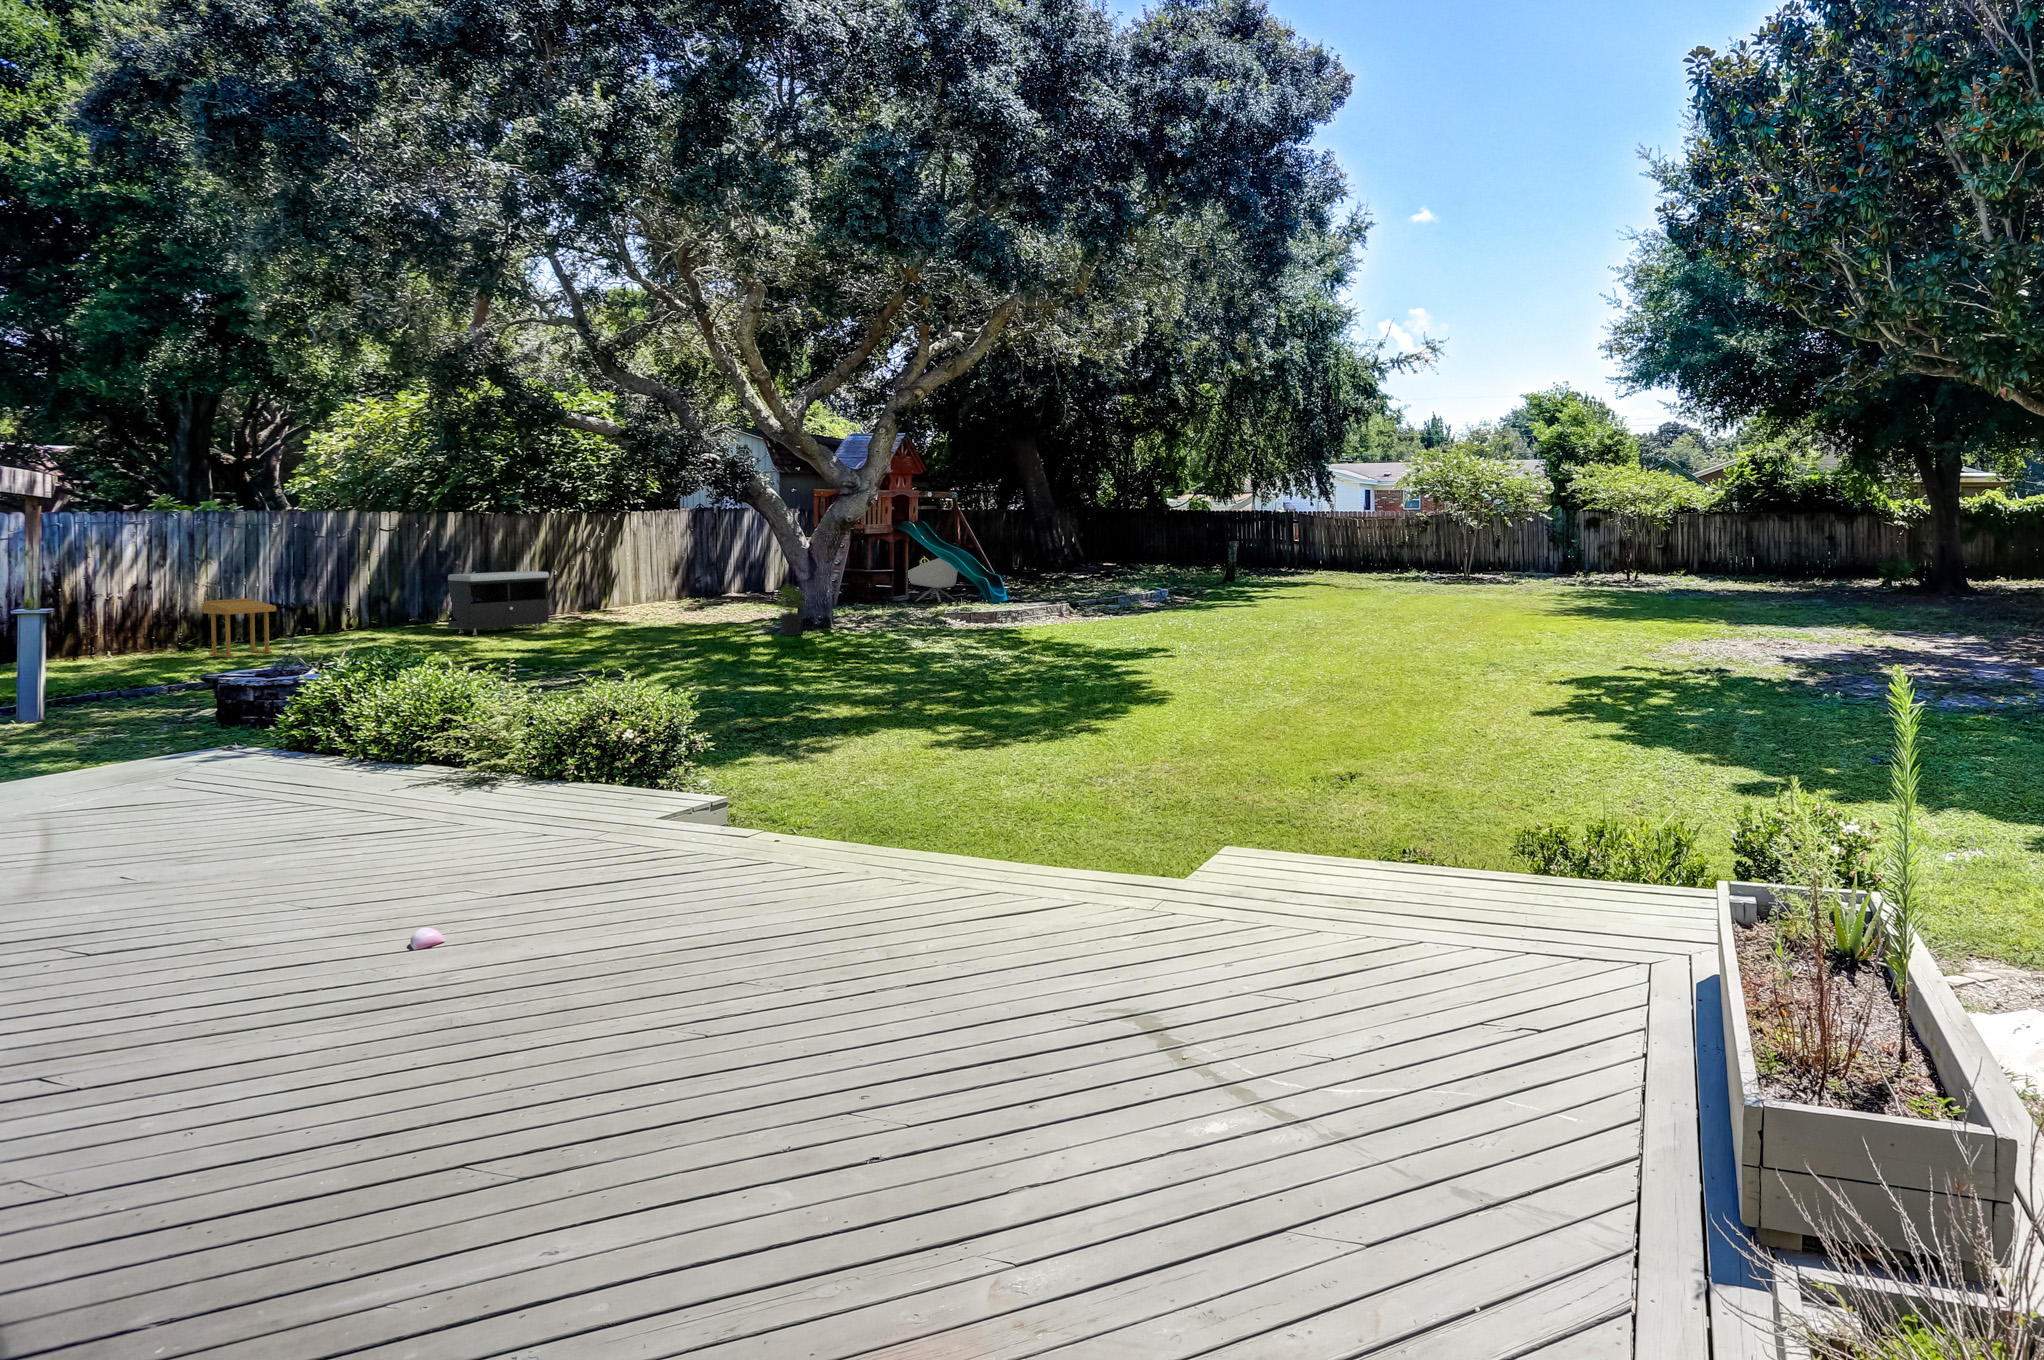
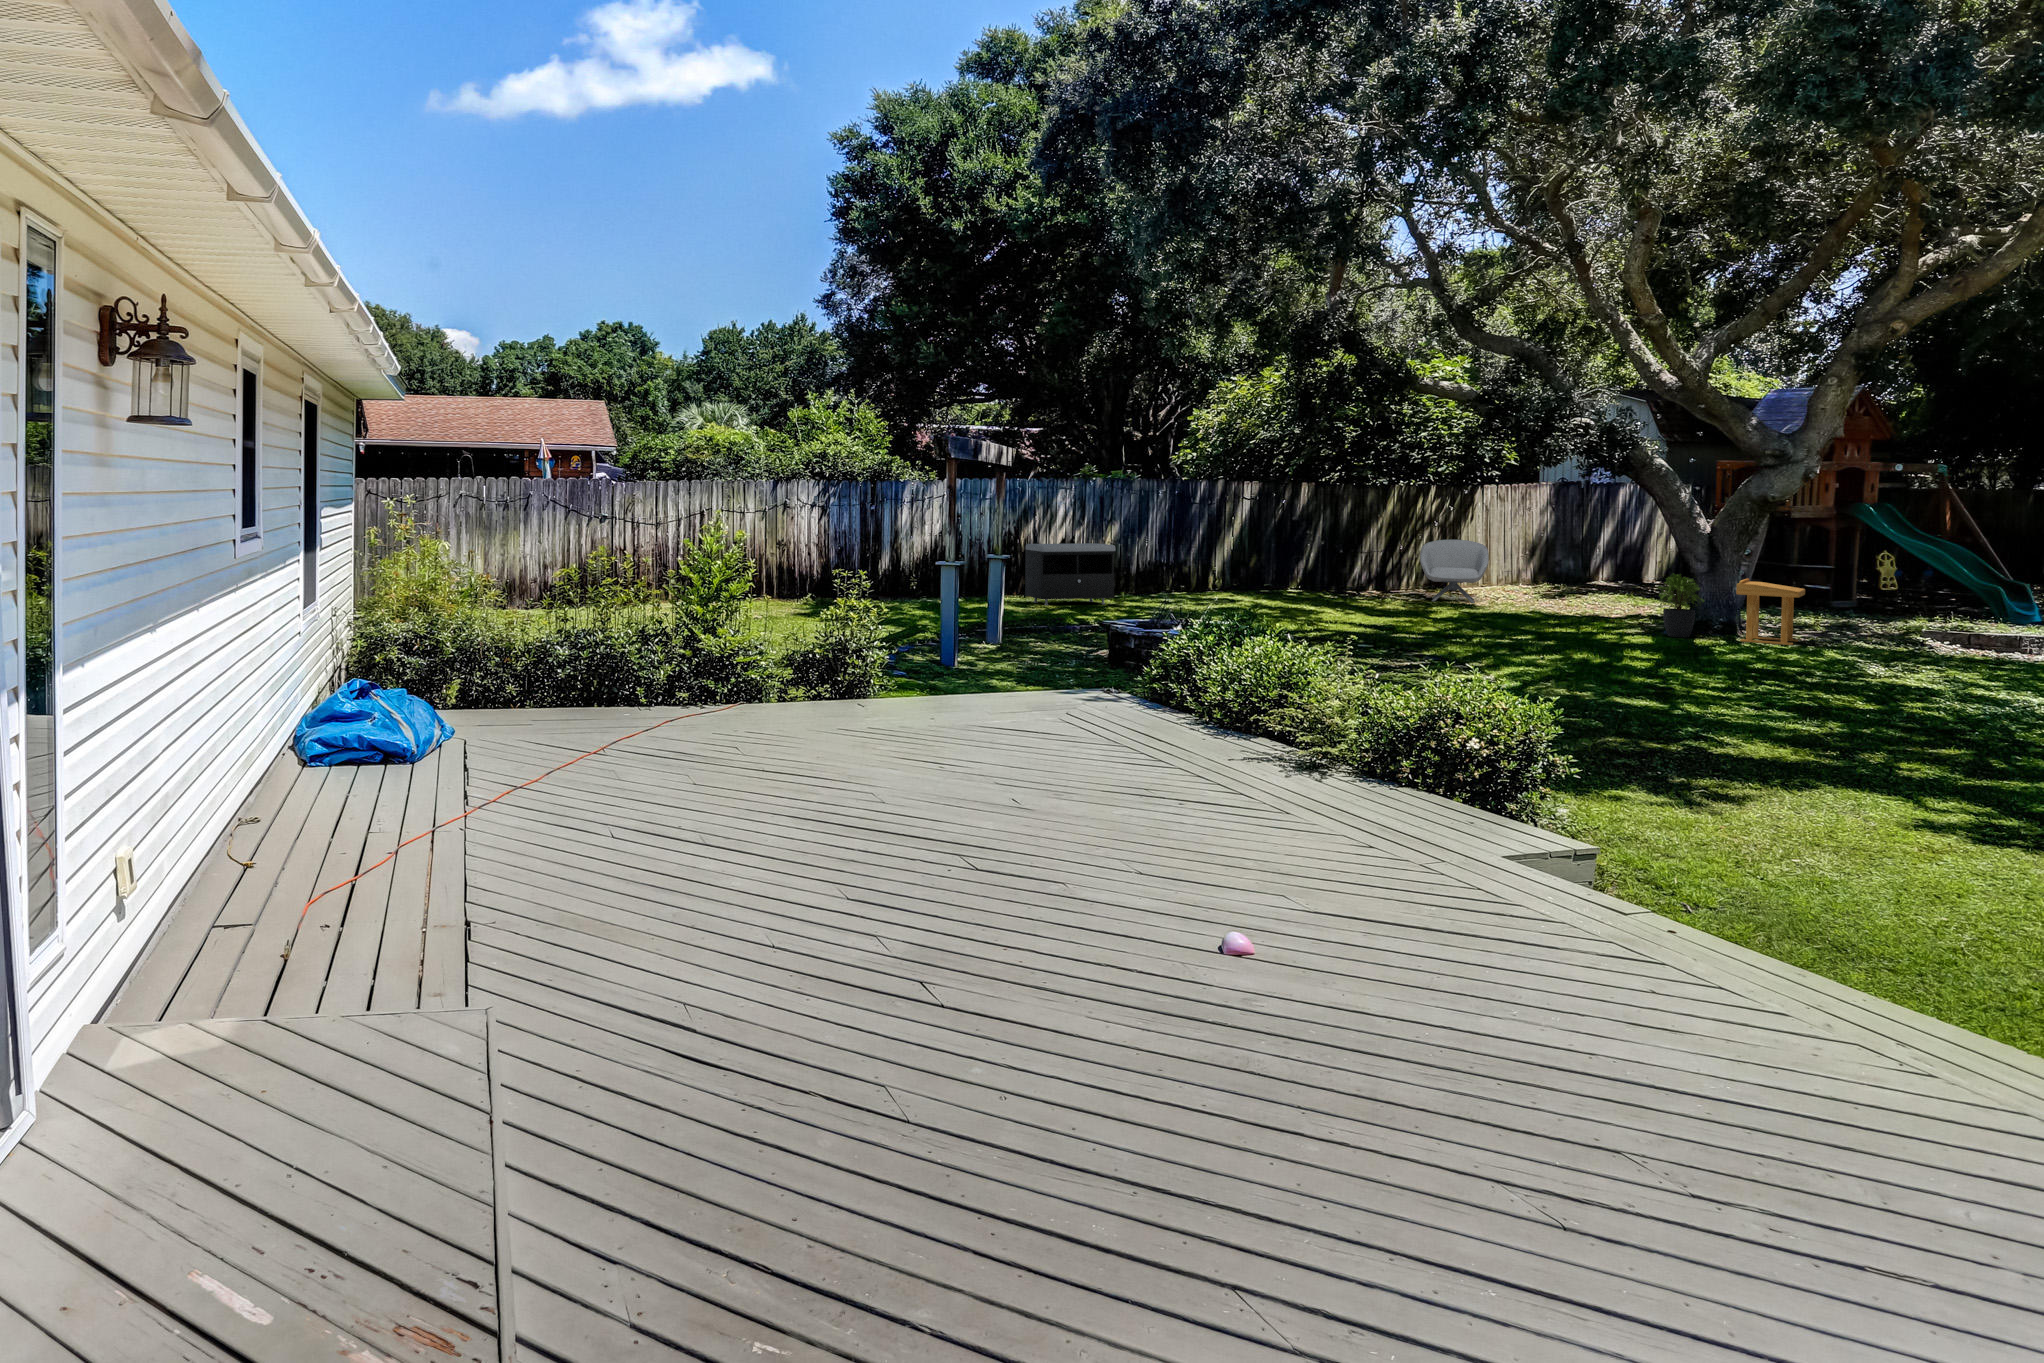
armchair: present [908,558,958,602] -> present [1420,540,1489,603]
storage bench: present [448,571,549,635] -> present [1025,543,1116,605]
side table: present [203,598,276,657] -> present [1736,579,1805,645]

